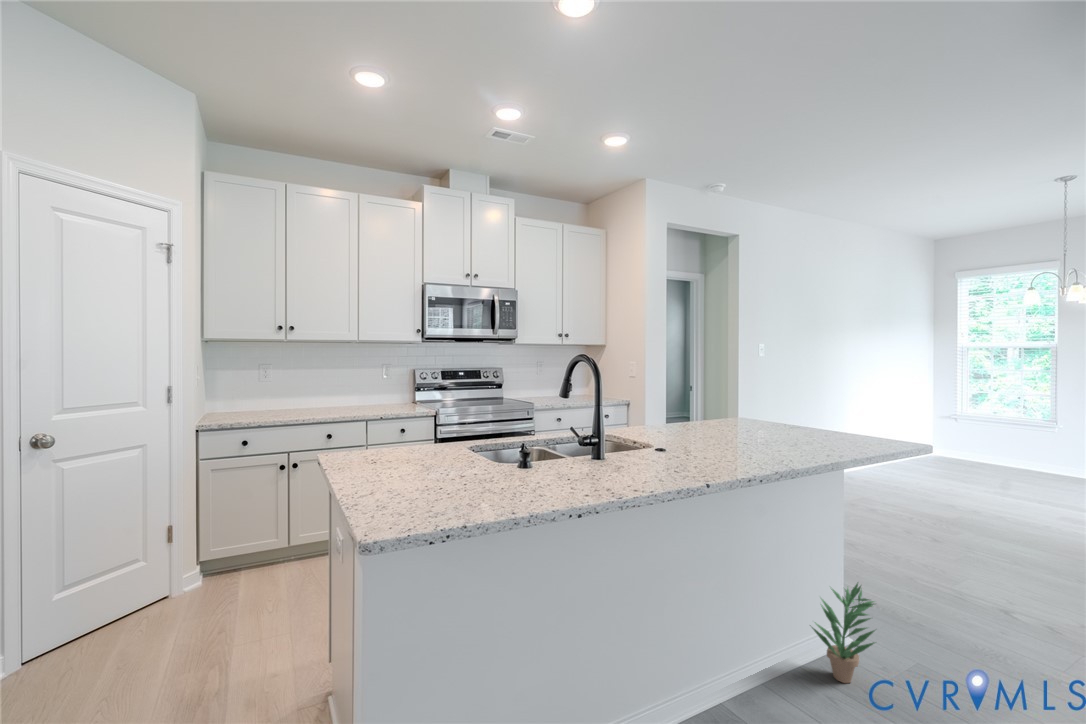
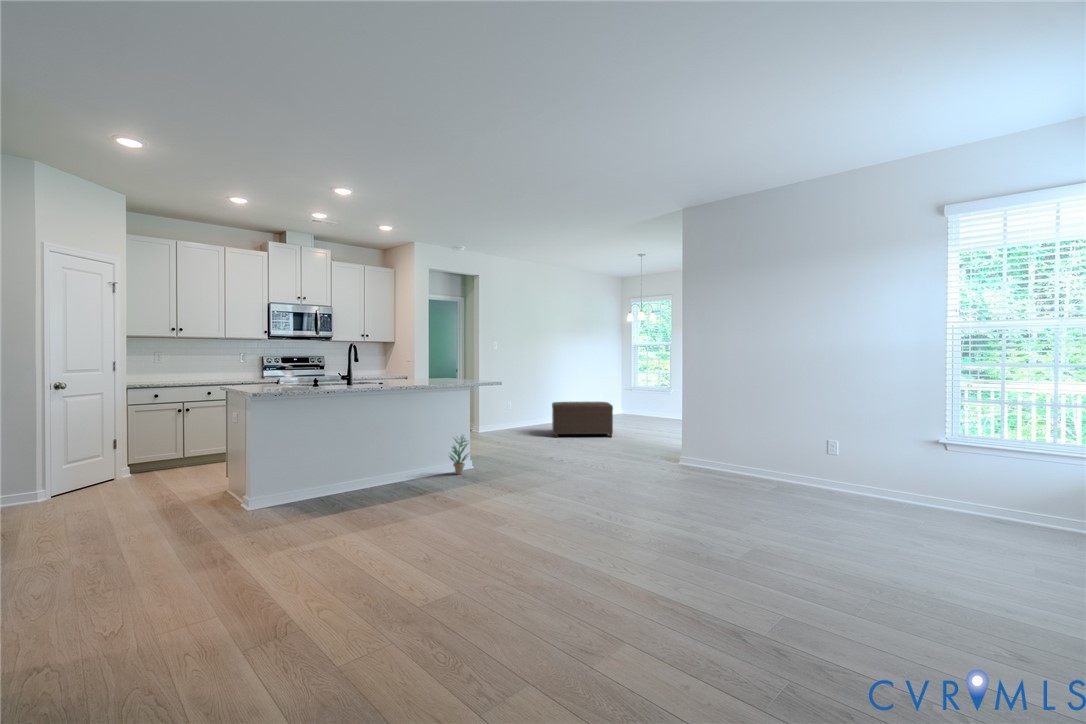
ottoman: none [878,453,1036,534] -> present [552,402,613,438]

